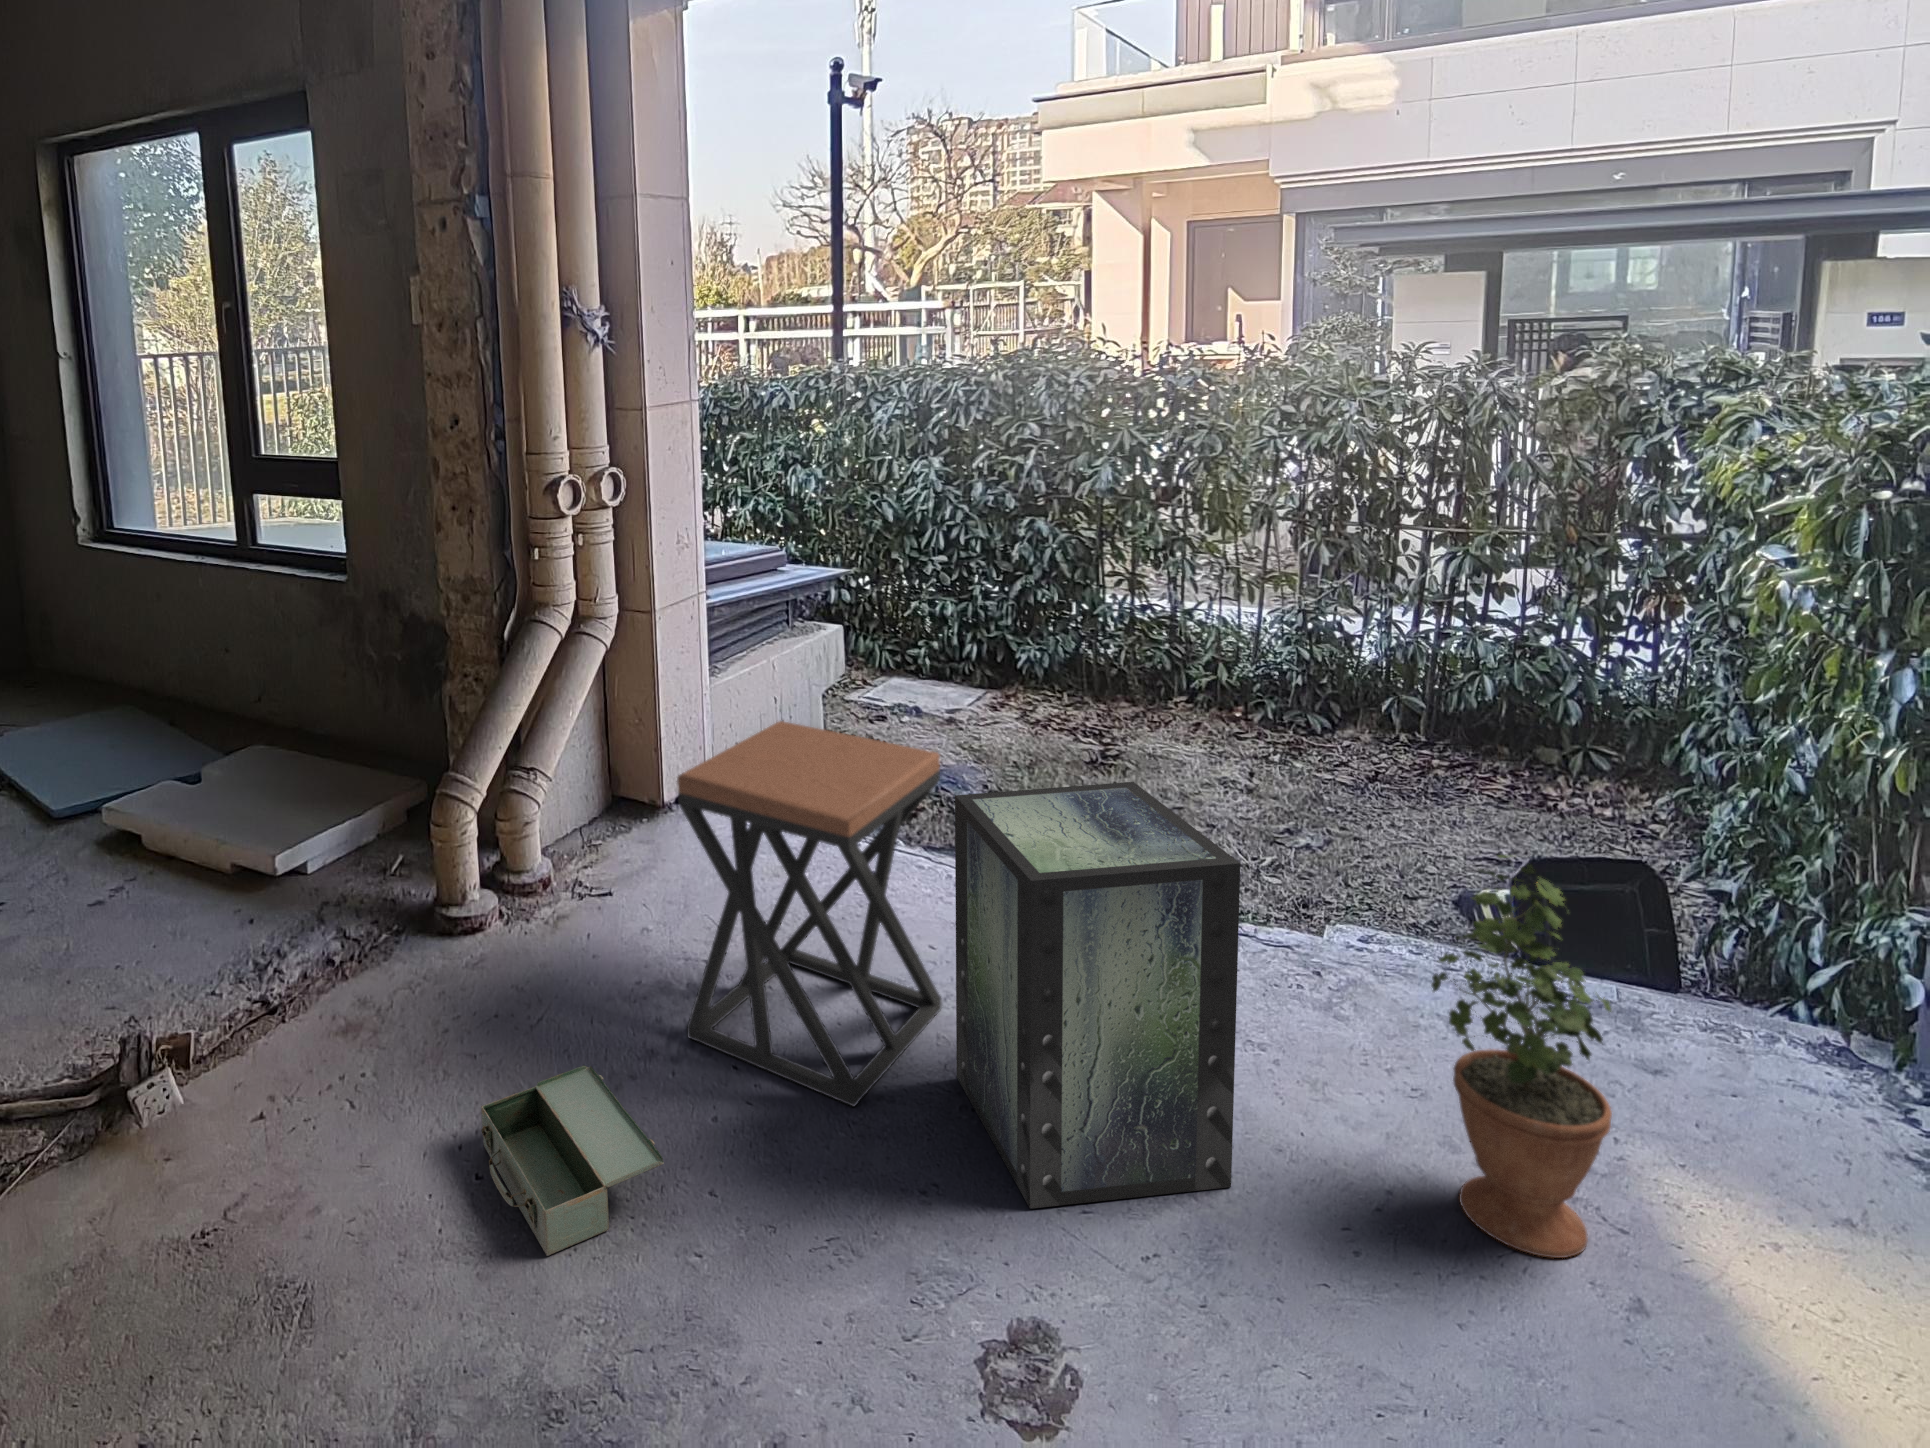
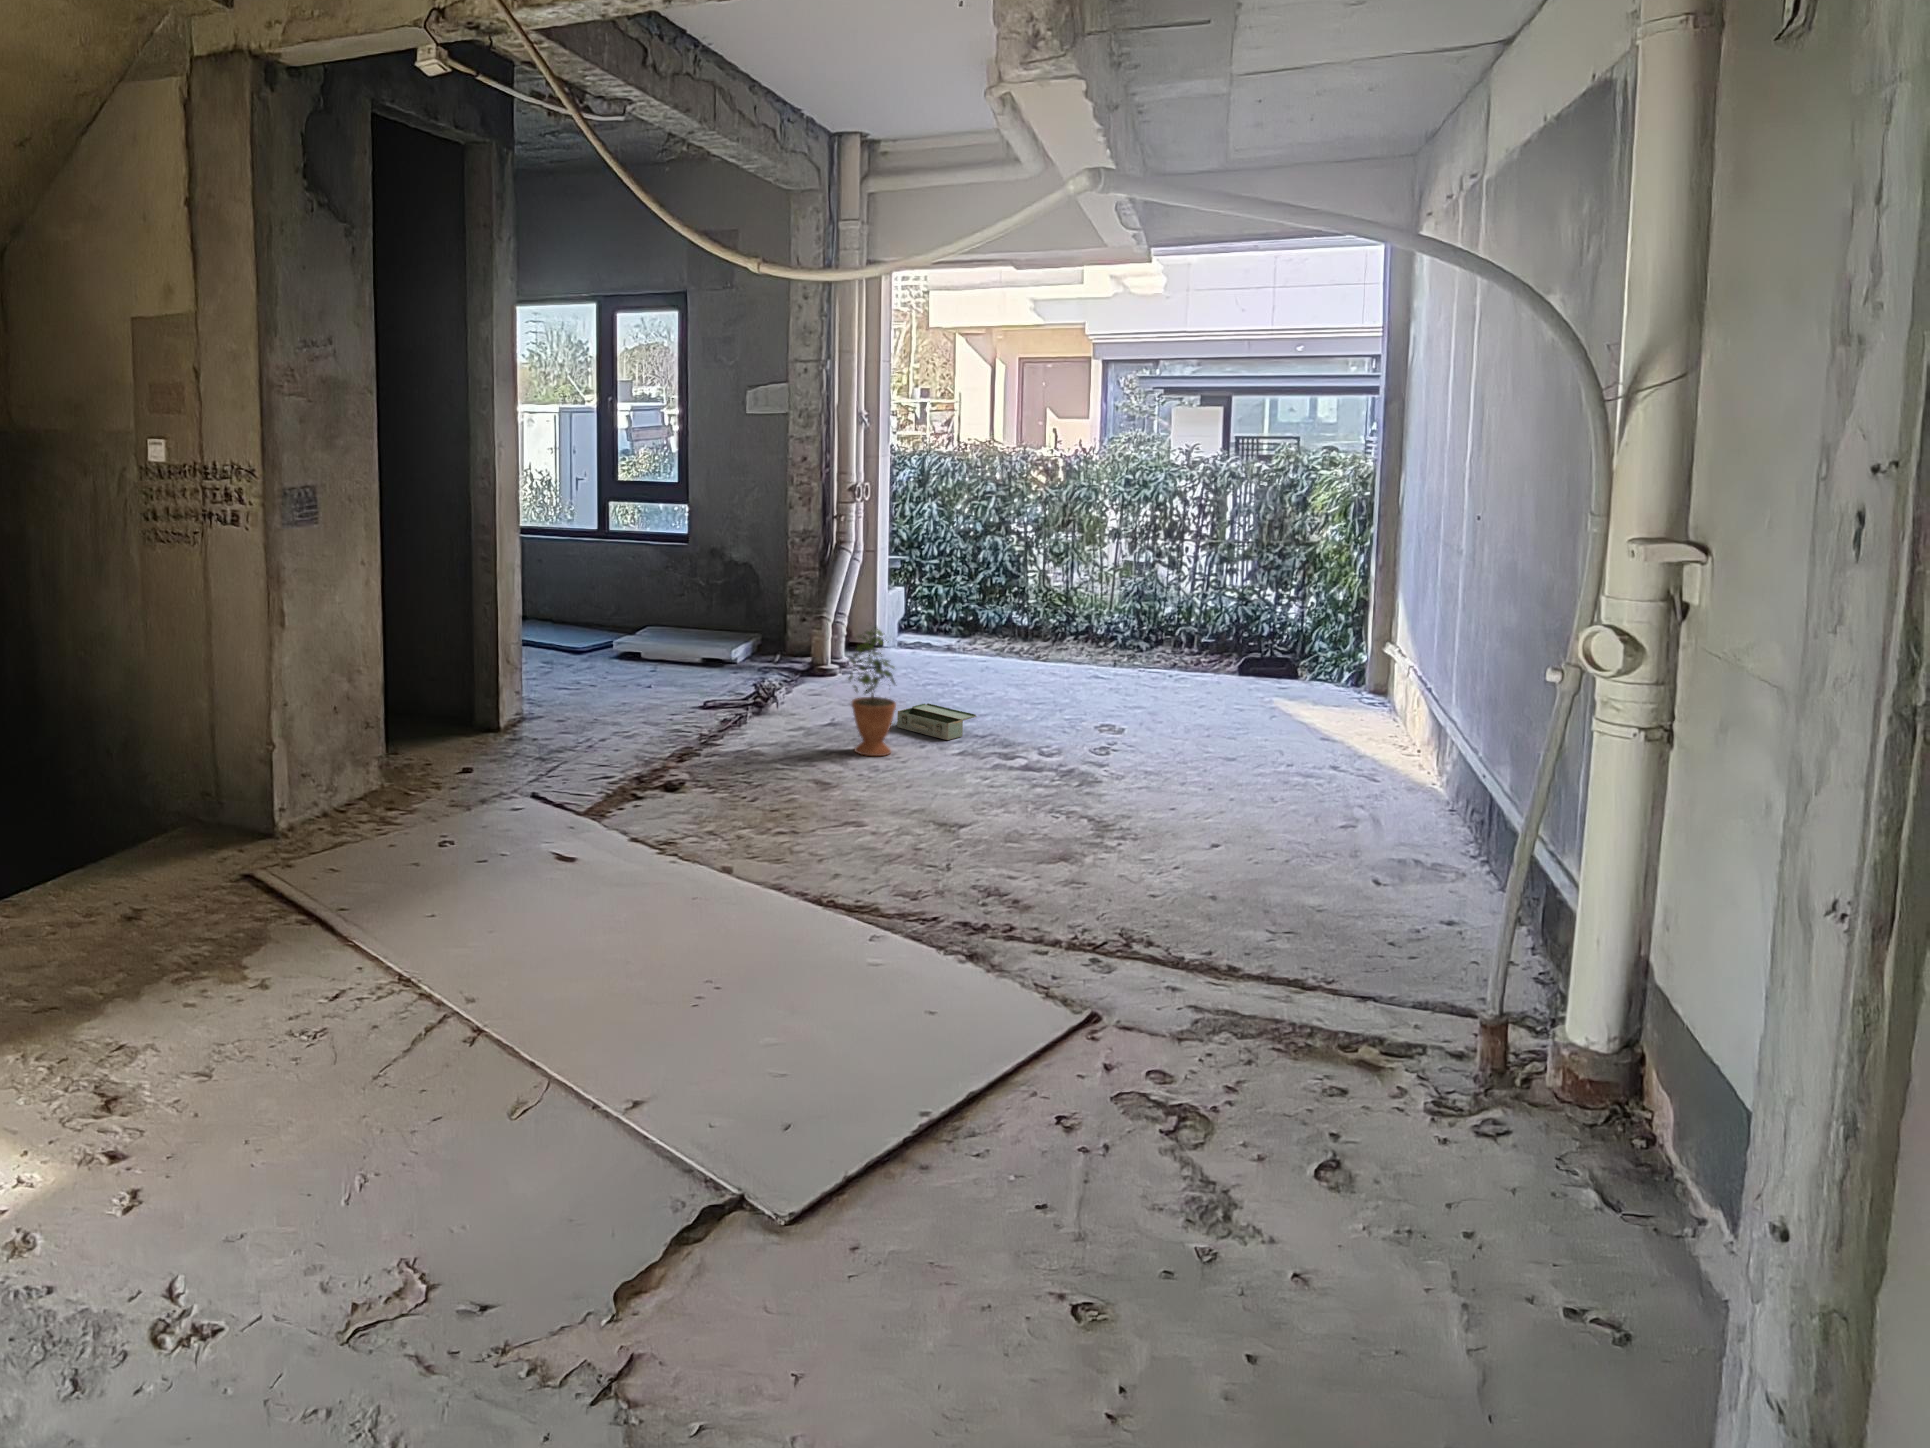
stool: present [677,721,942,1106] -> none [945,589,1040,717]
storage box: present [955,782,1240,1209] -> none [1054,597,1163,728]
potted plant: present [1431,854,1612,1258] -> present [849,627,896,756]

